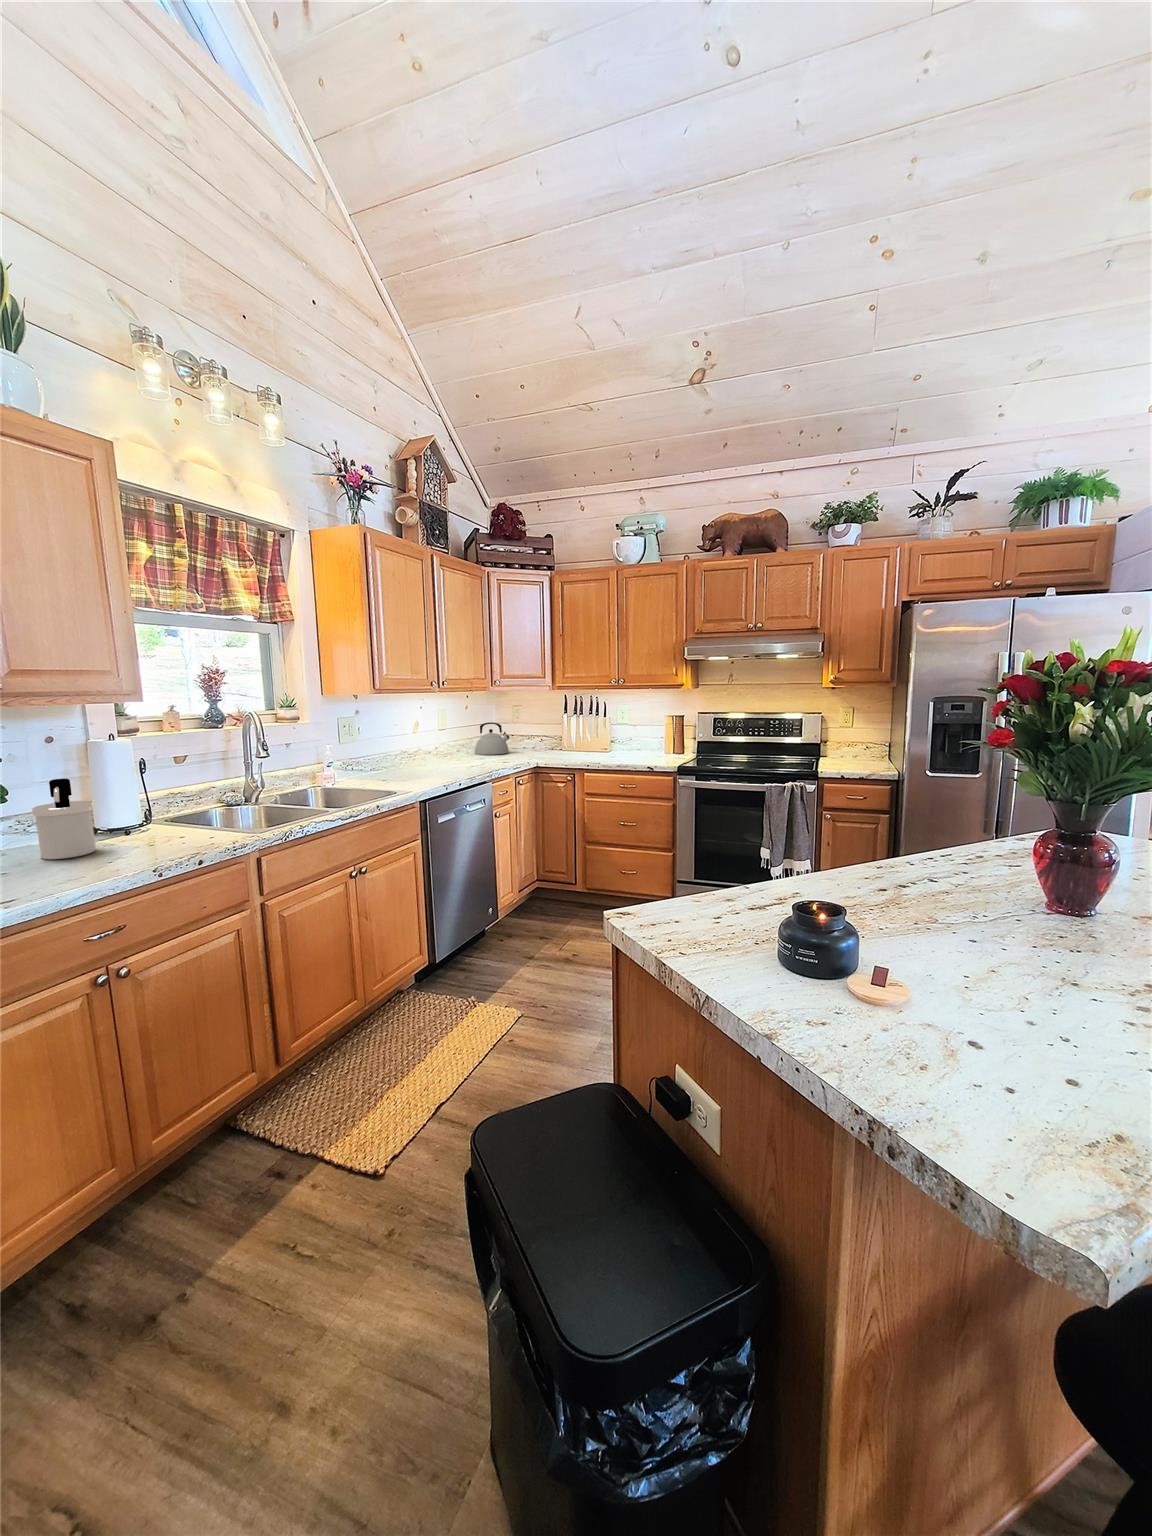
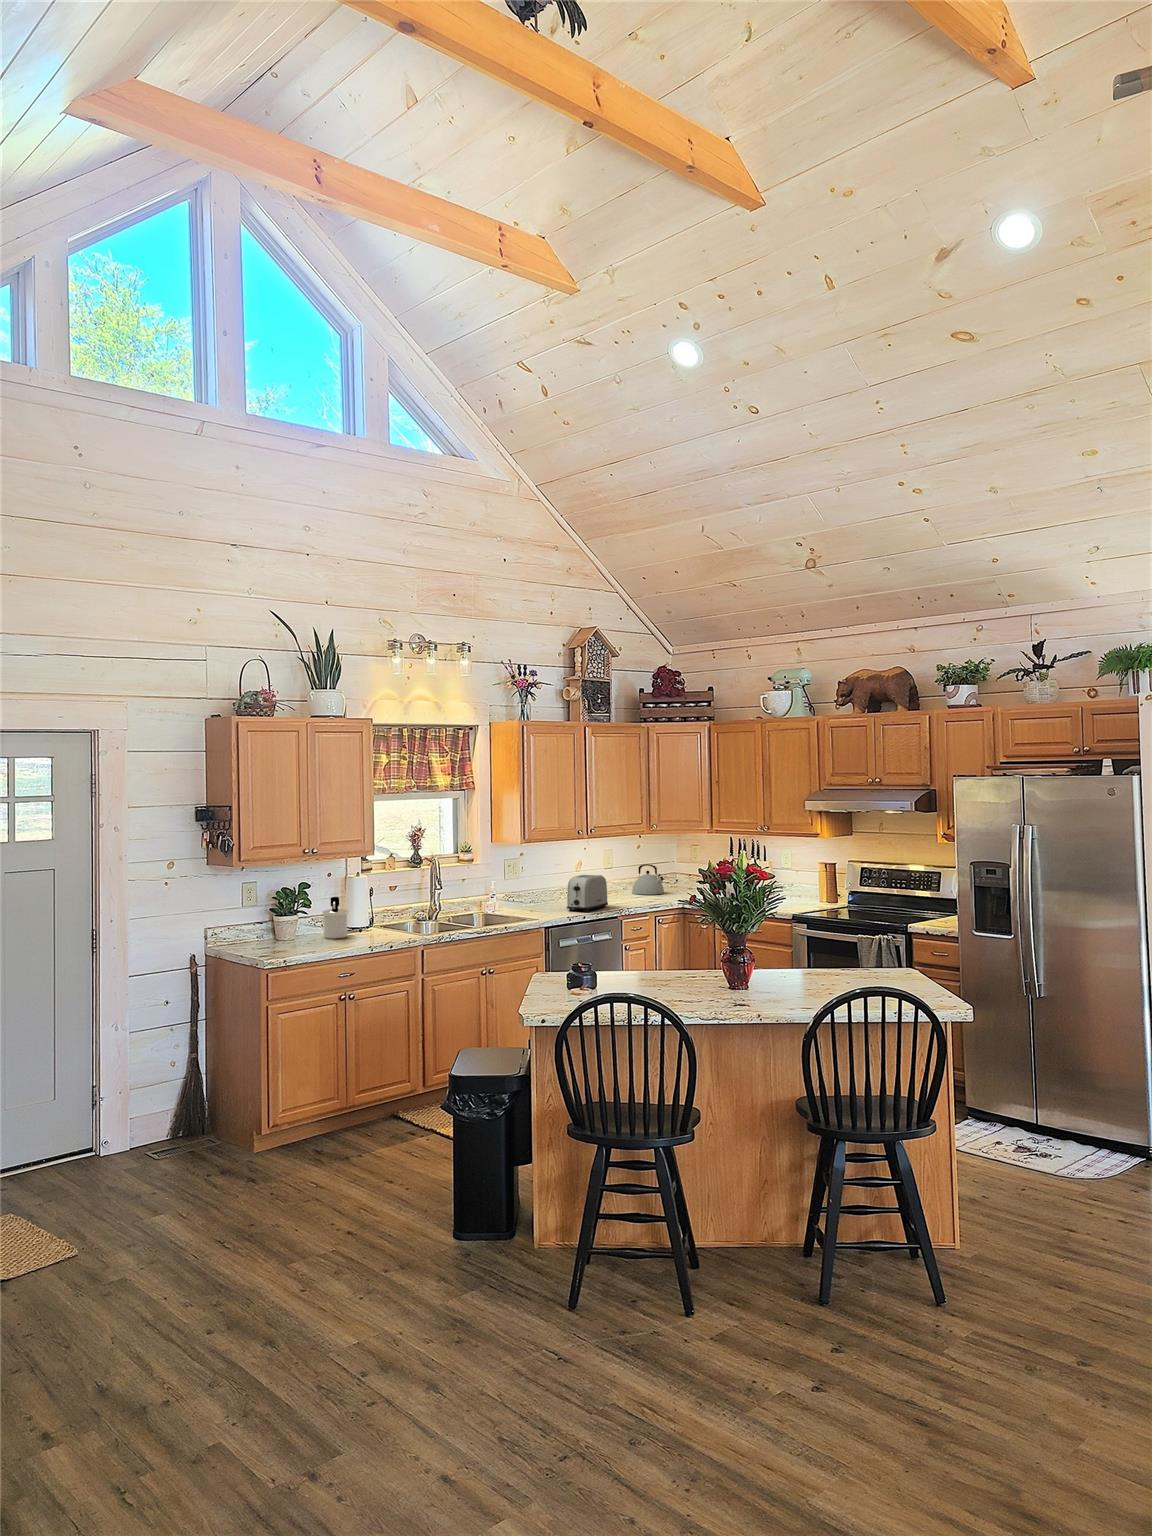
toaster: none [433,732,475,777] -> present [567,875,608,911]

